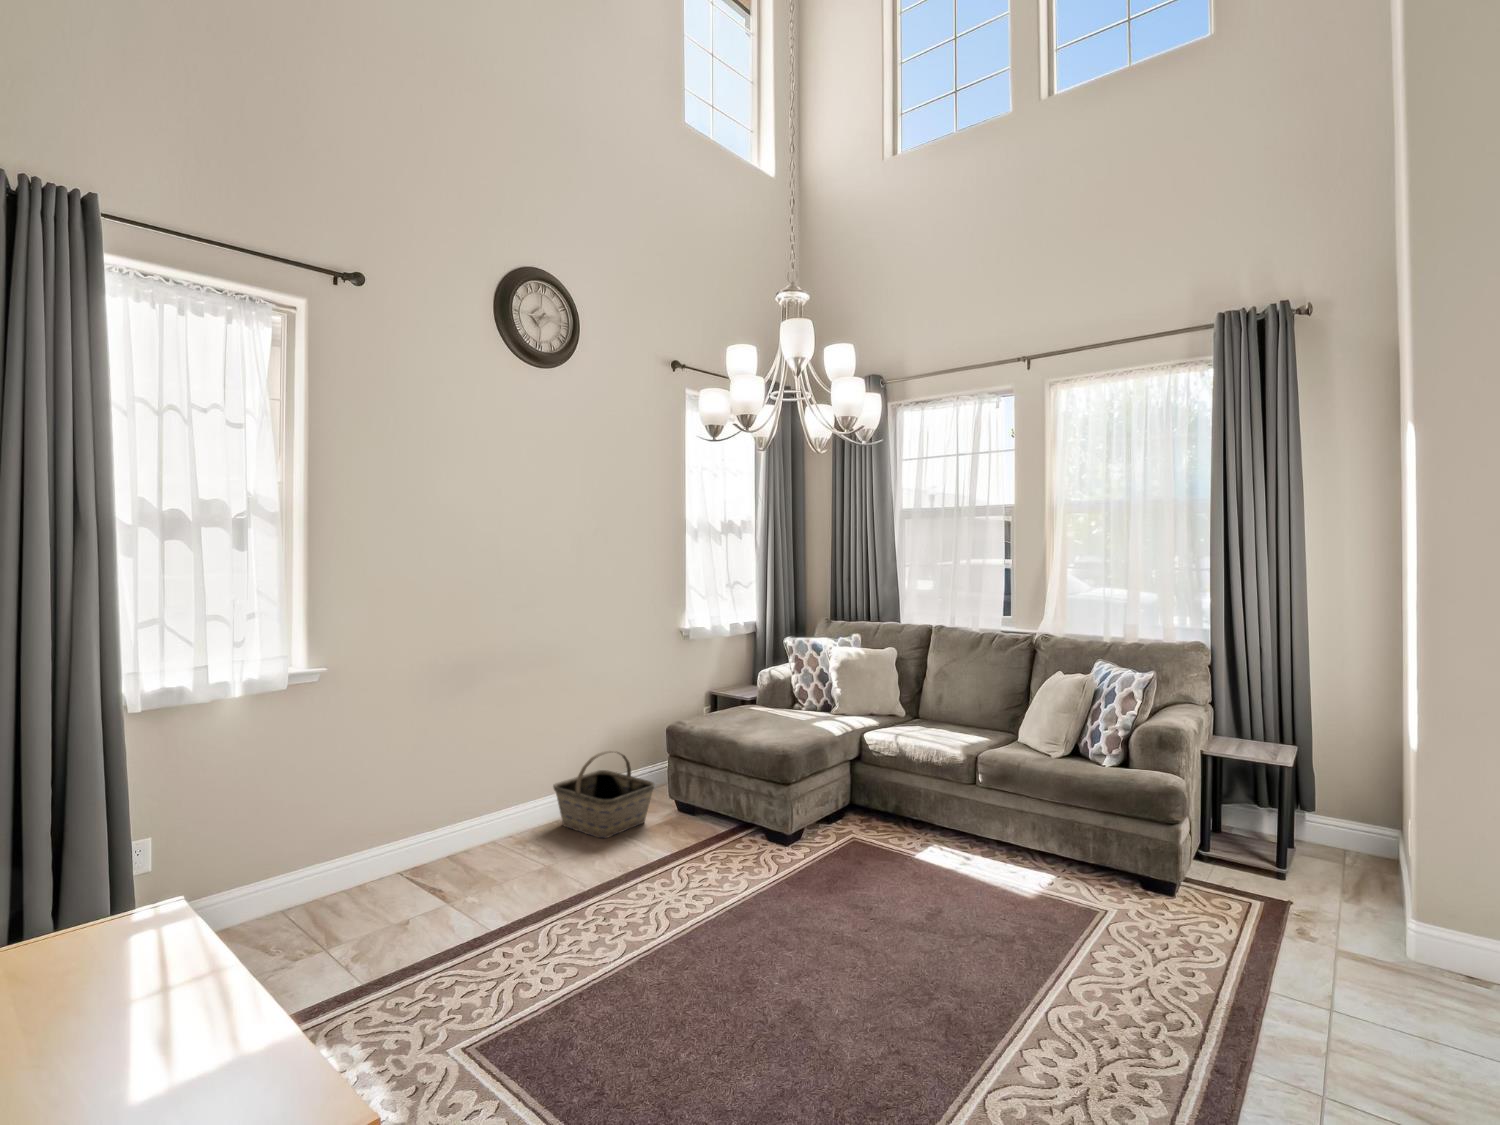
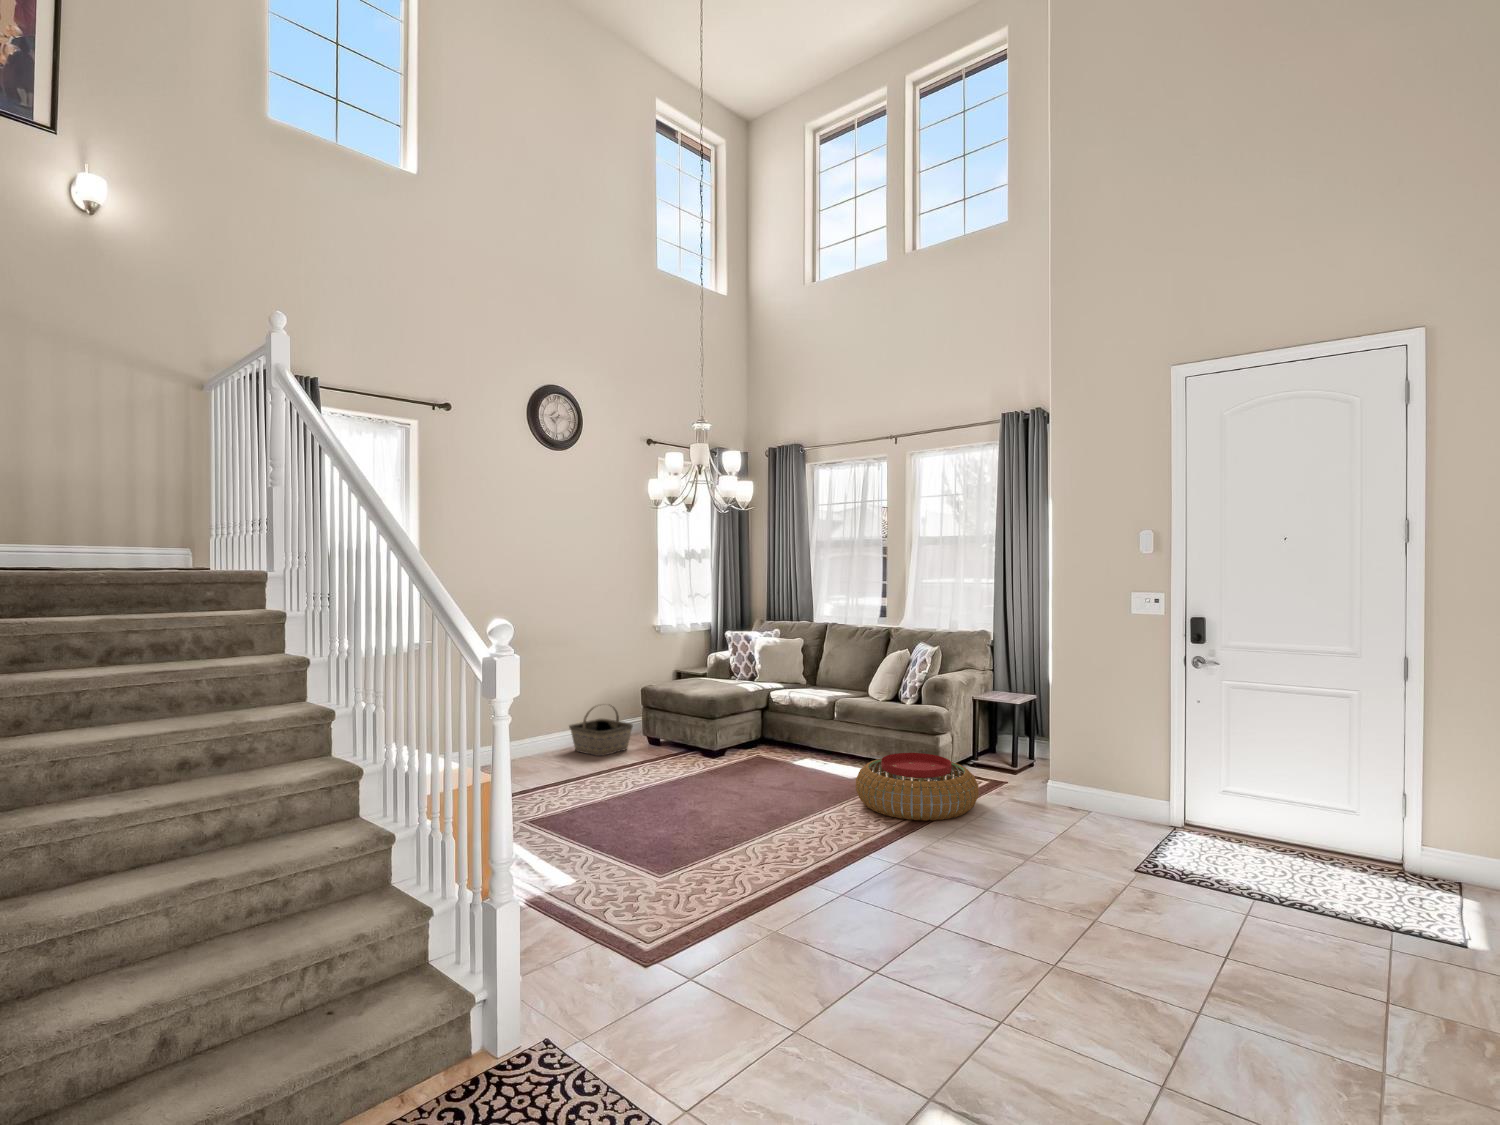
pouf: none [1095,876,1365,1045] -> present [856,753,978,821]

